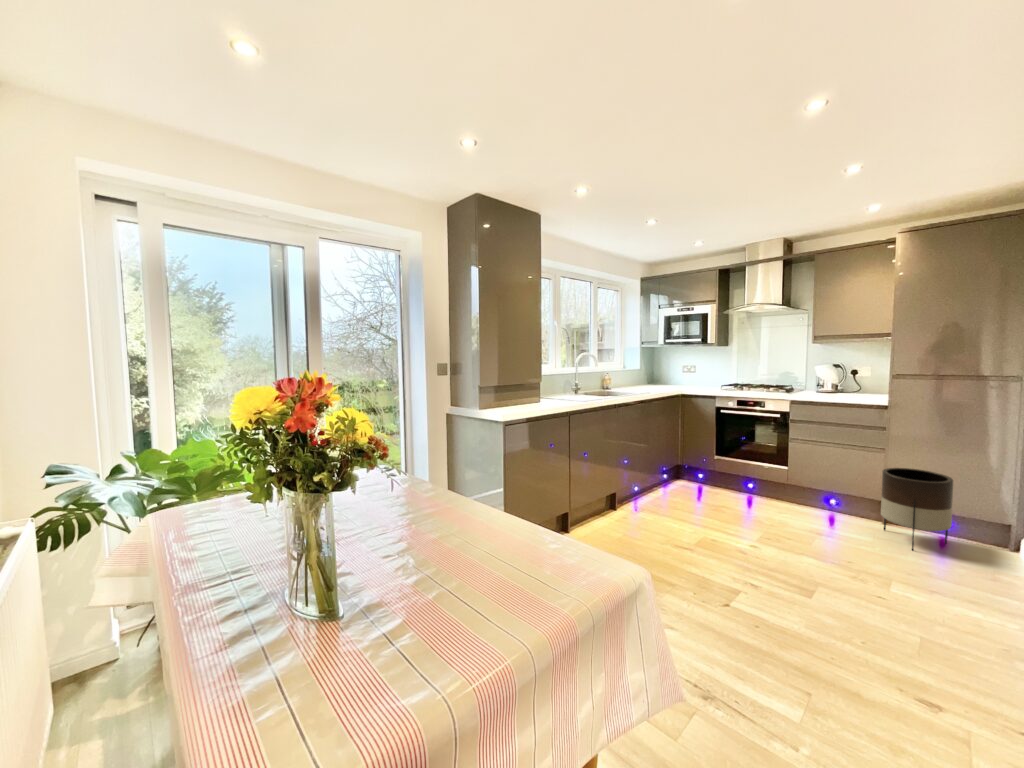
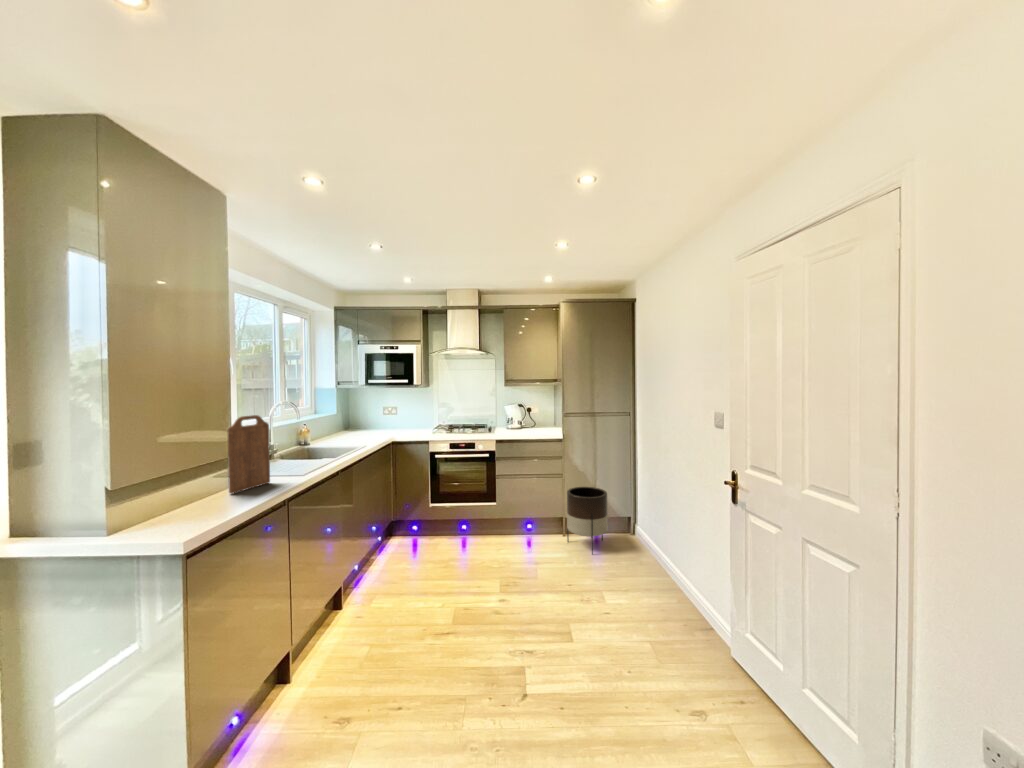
cutting board: none [544,364,568,411] -> present [228,415,270,494]

